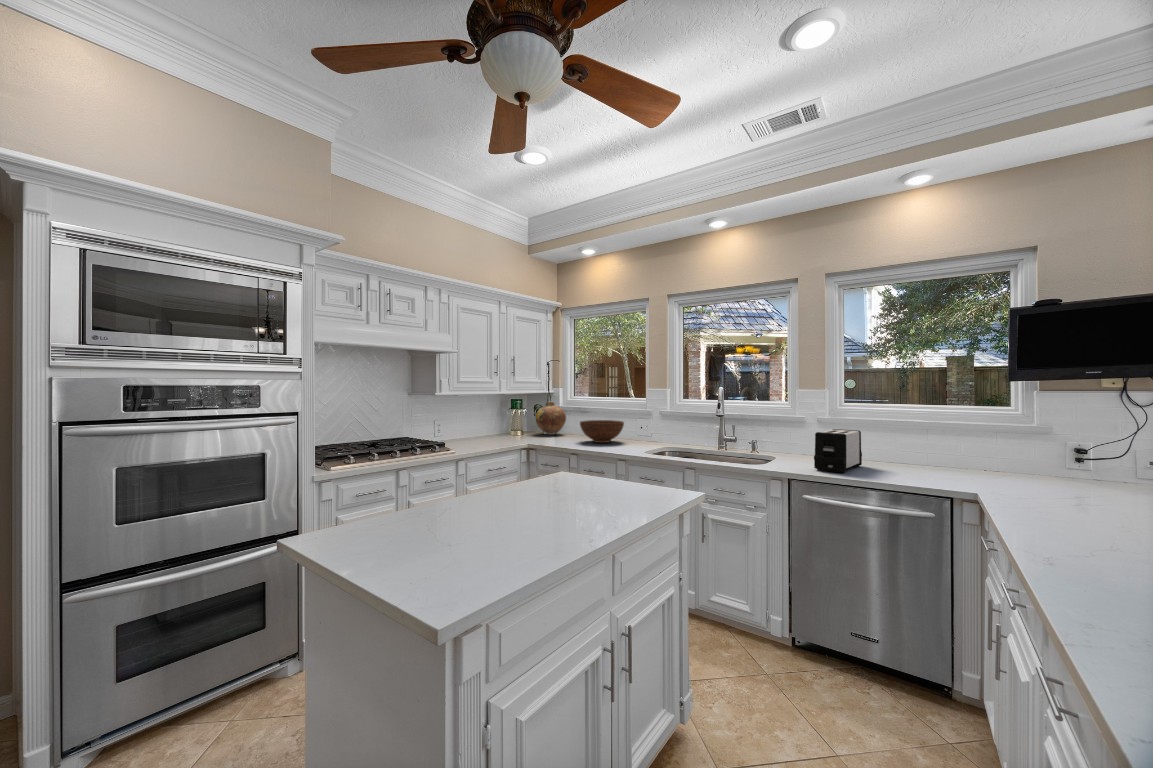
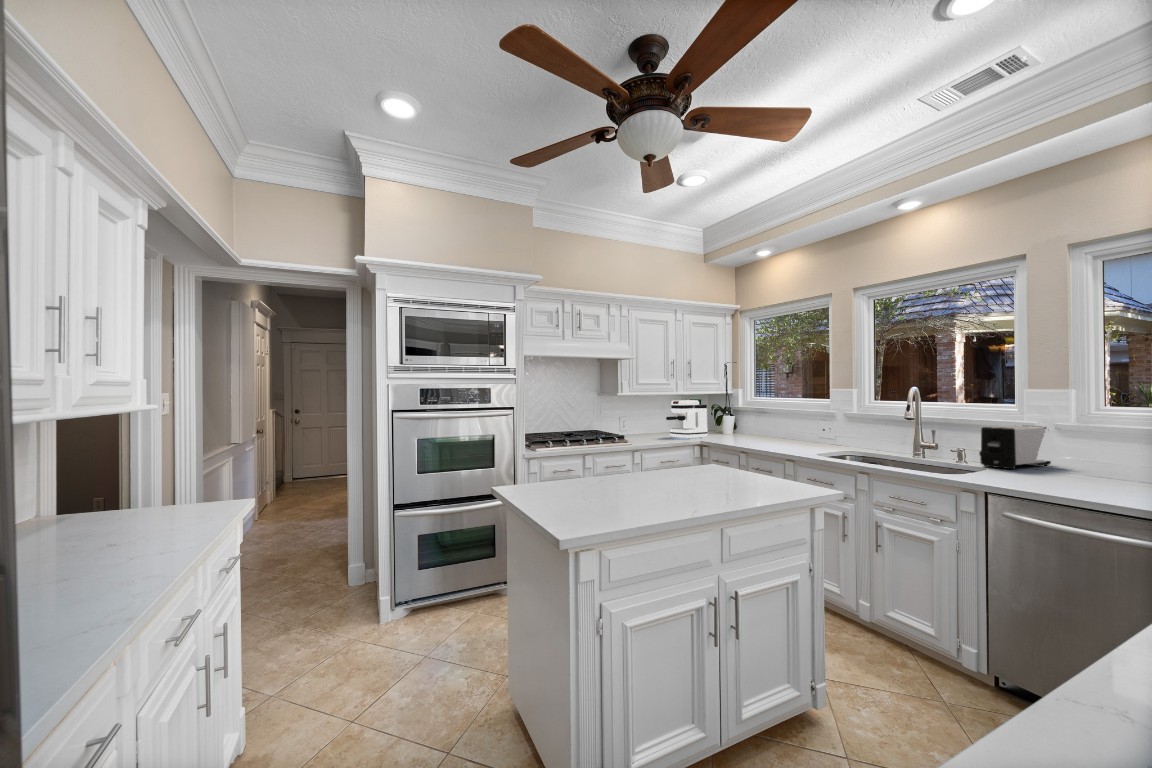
coffee maker: none [489,400,532,442] -> present [666,400,708,439]
vase: present [536,402,566,435] -> none [714,402,746,434]
fruit bowl: present [580,420,624,443] -> none [752,419,799,441]

